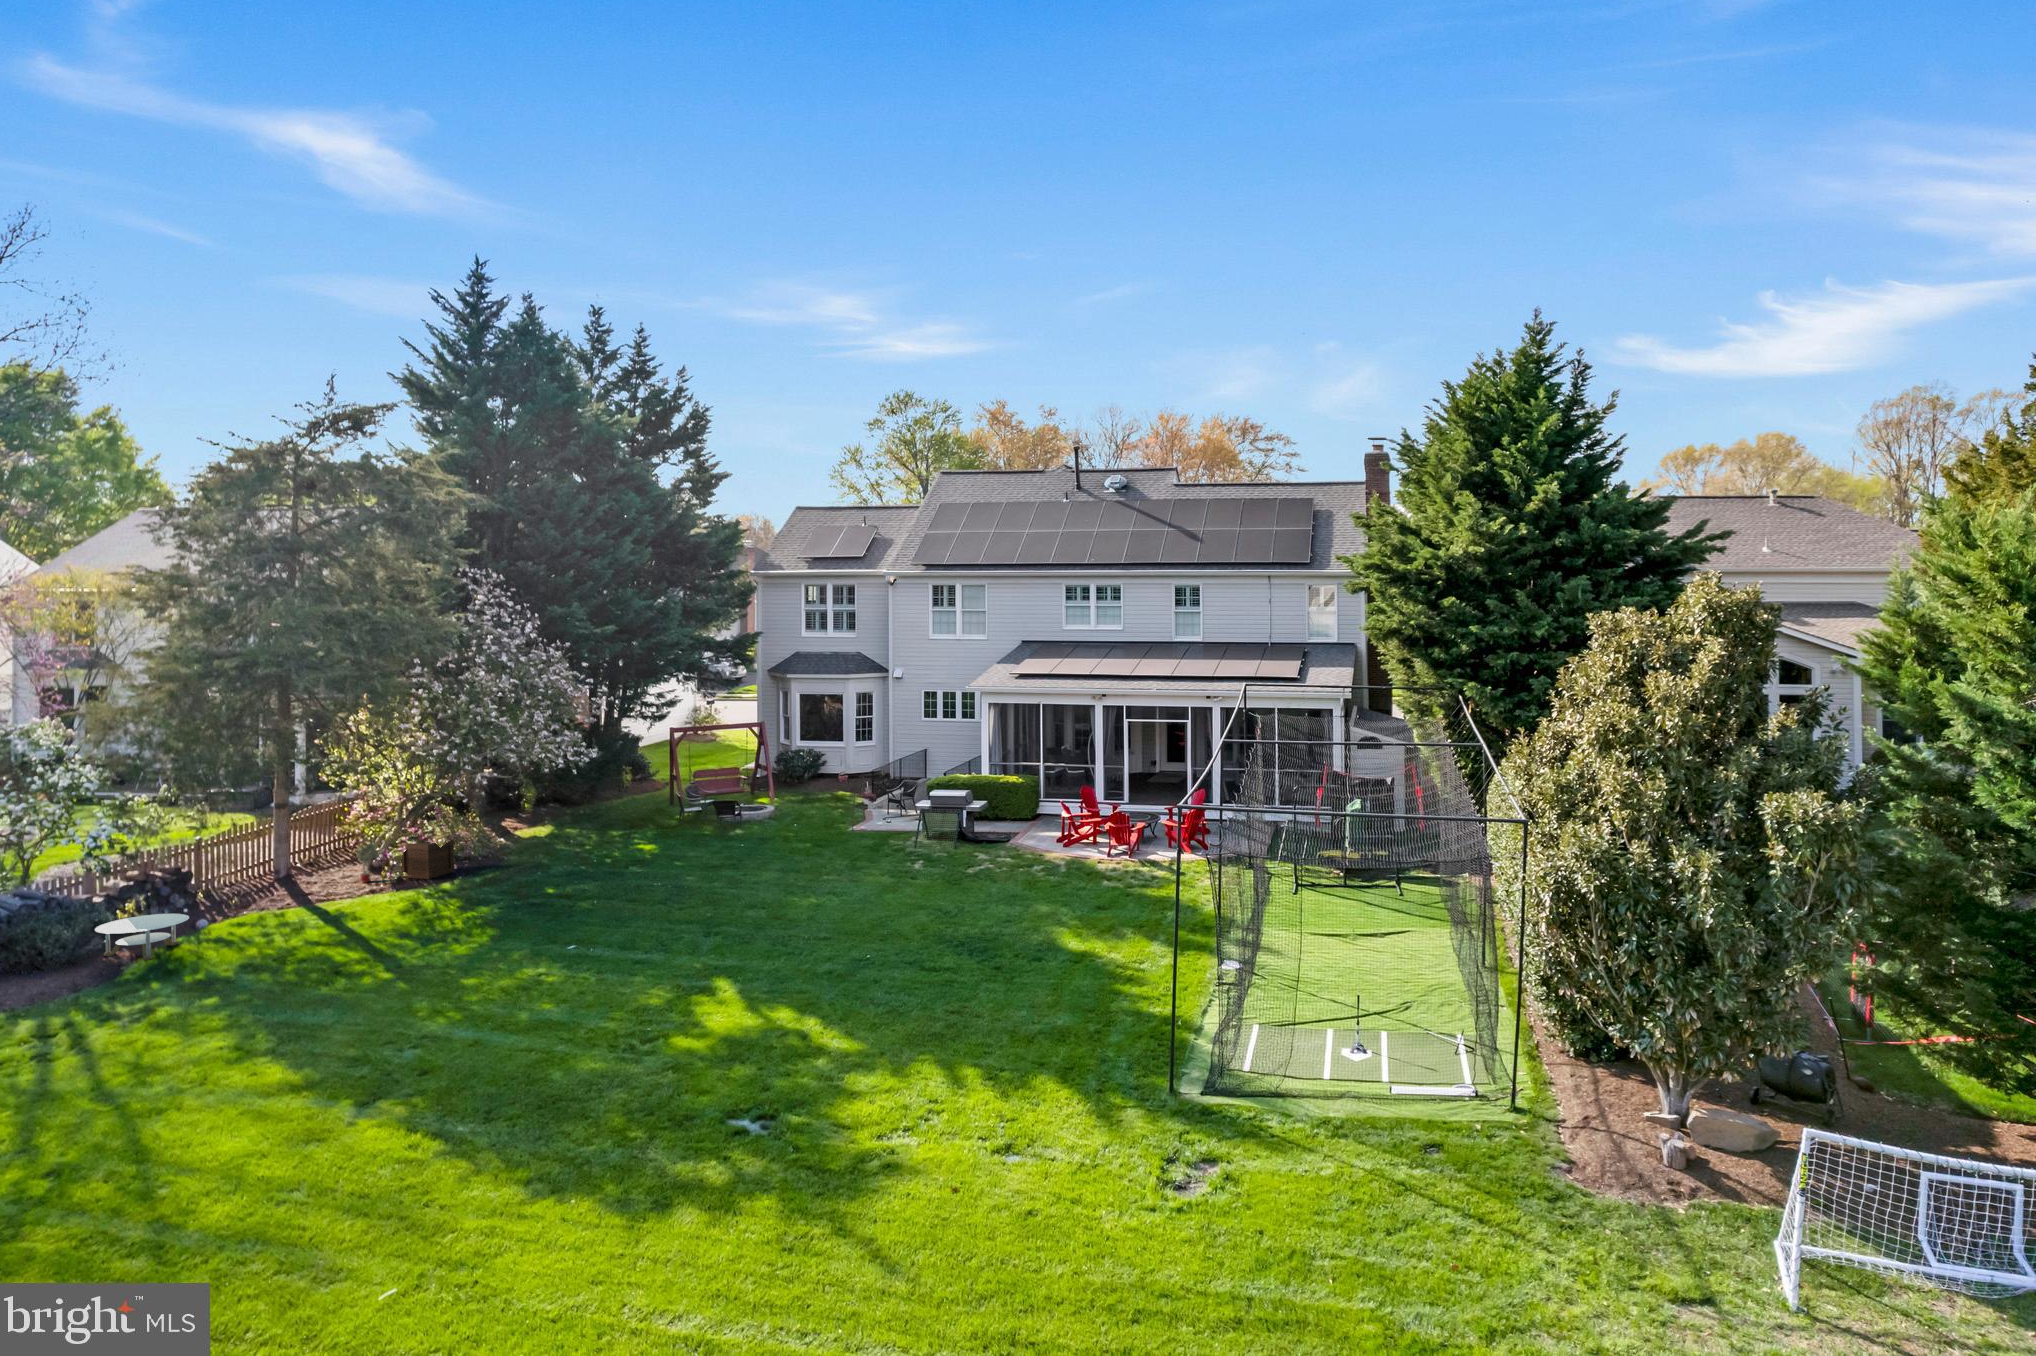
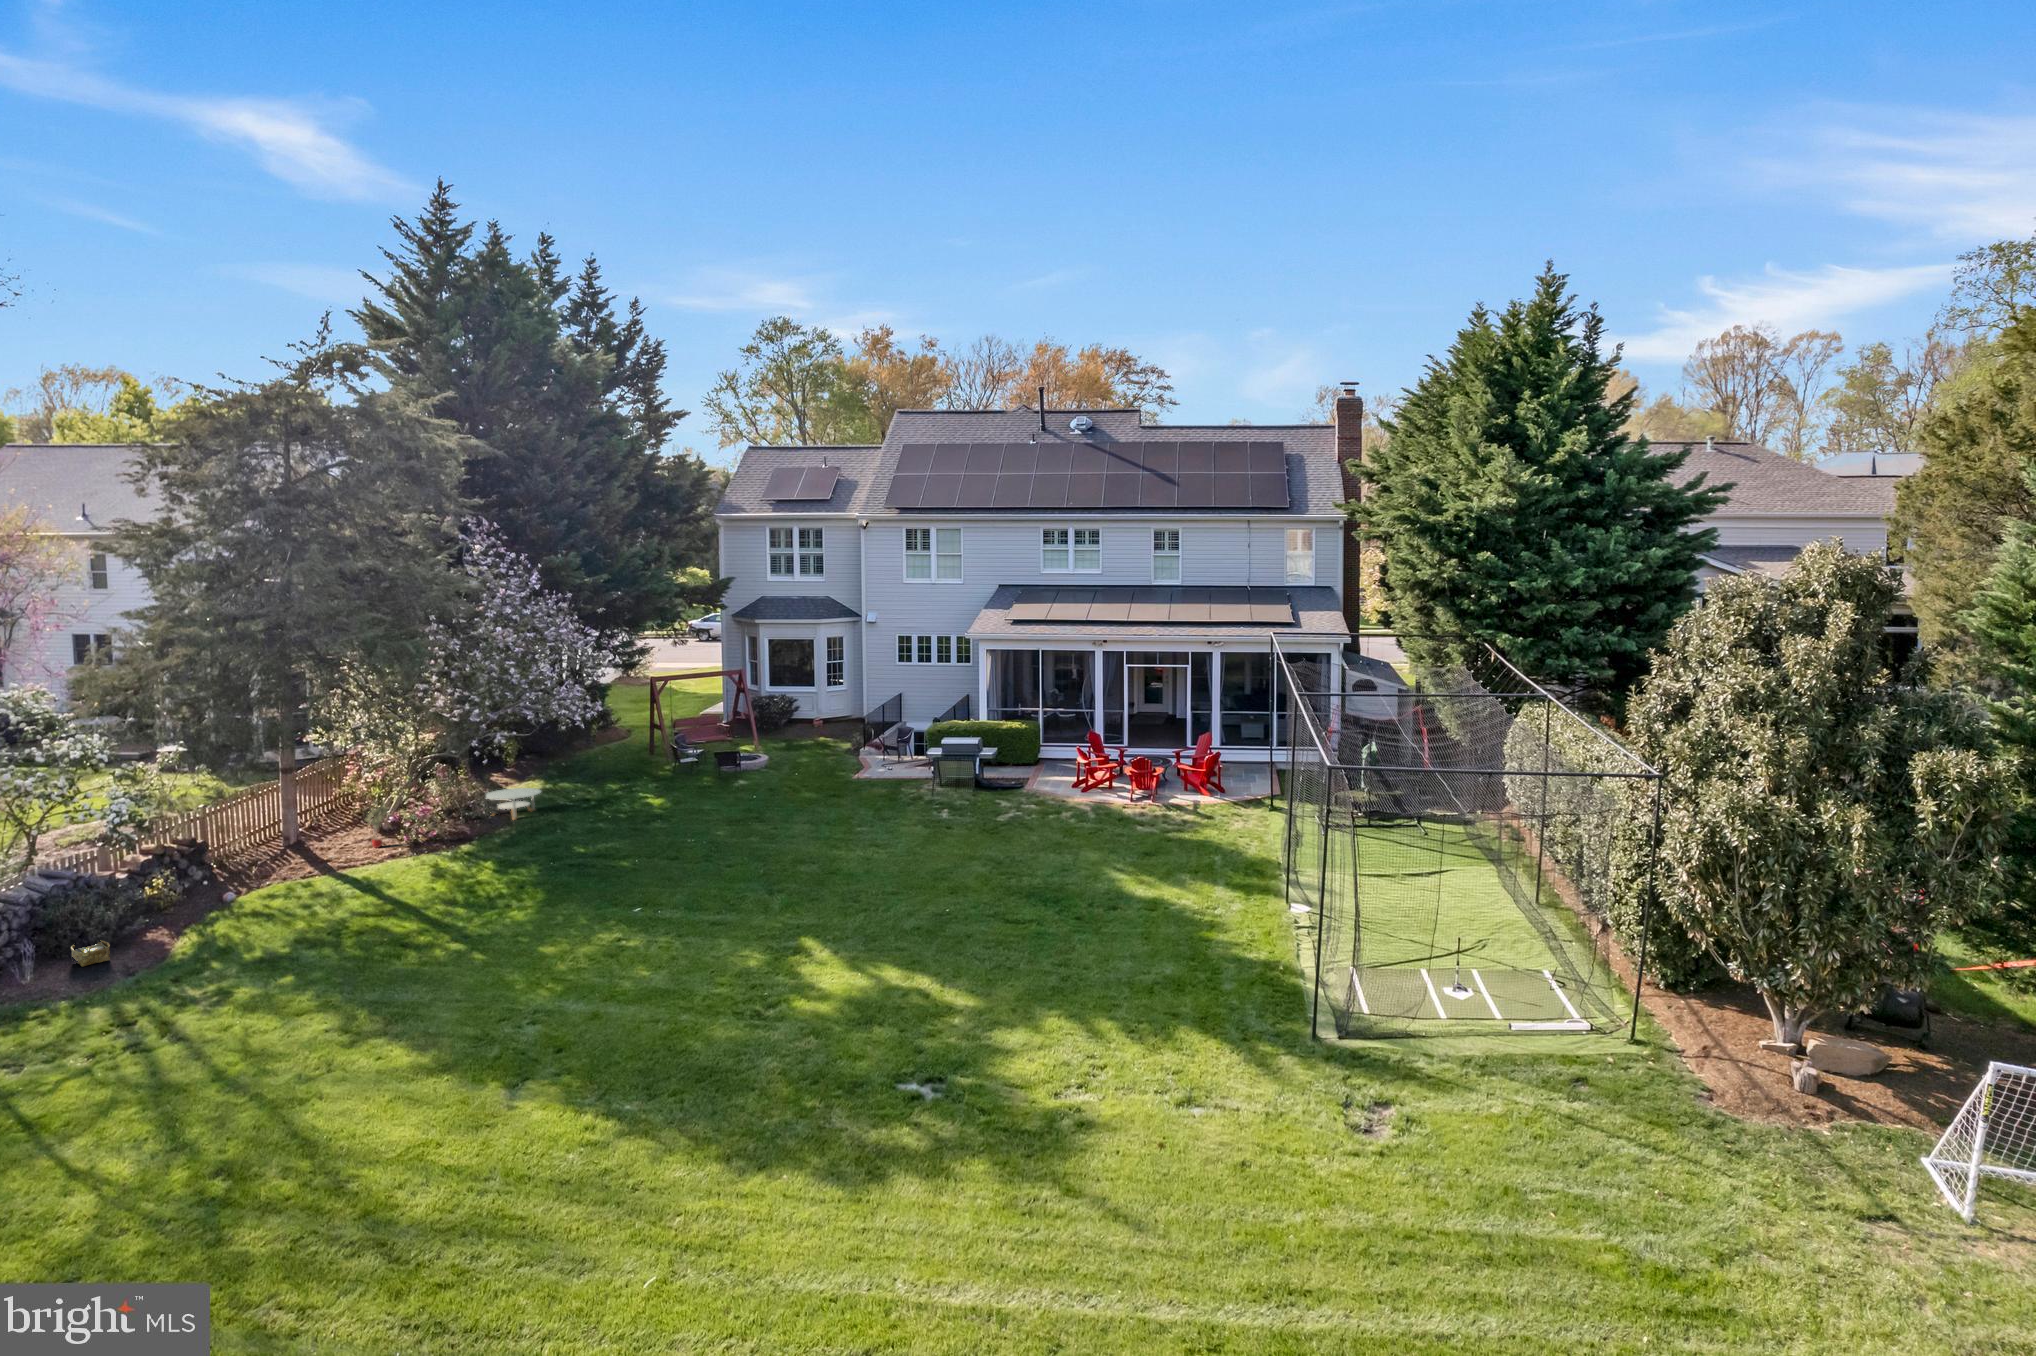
wooden crate: present [401,840,454,879] -> none [411,799,468,842]
round table: present [95,914,189,960] -> present [486,788,542,820]
woven basket: none [40,952,76,980] -> present [71,941,110,967]

